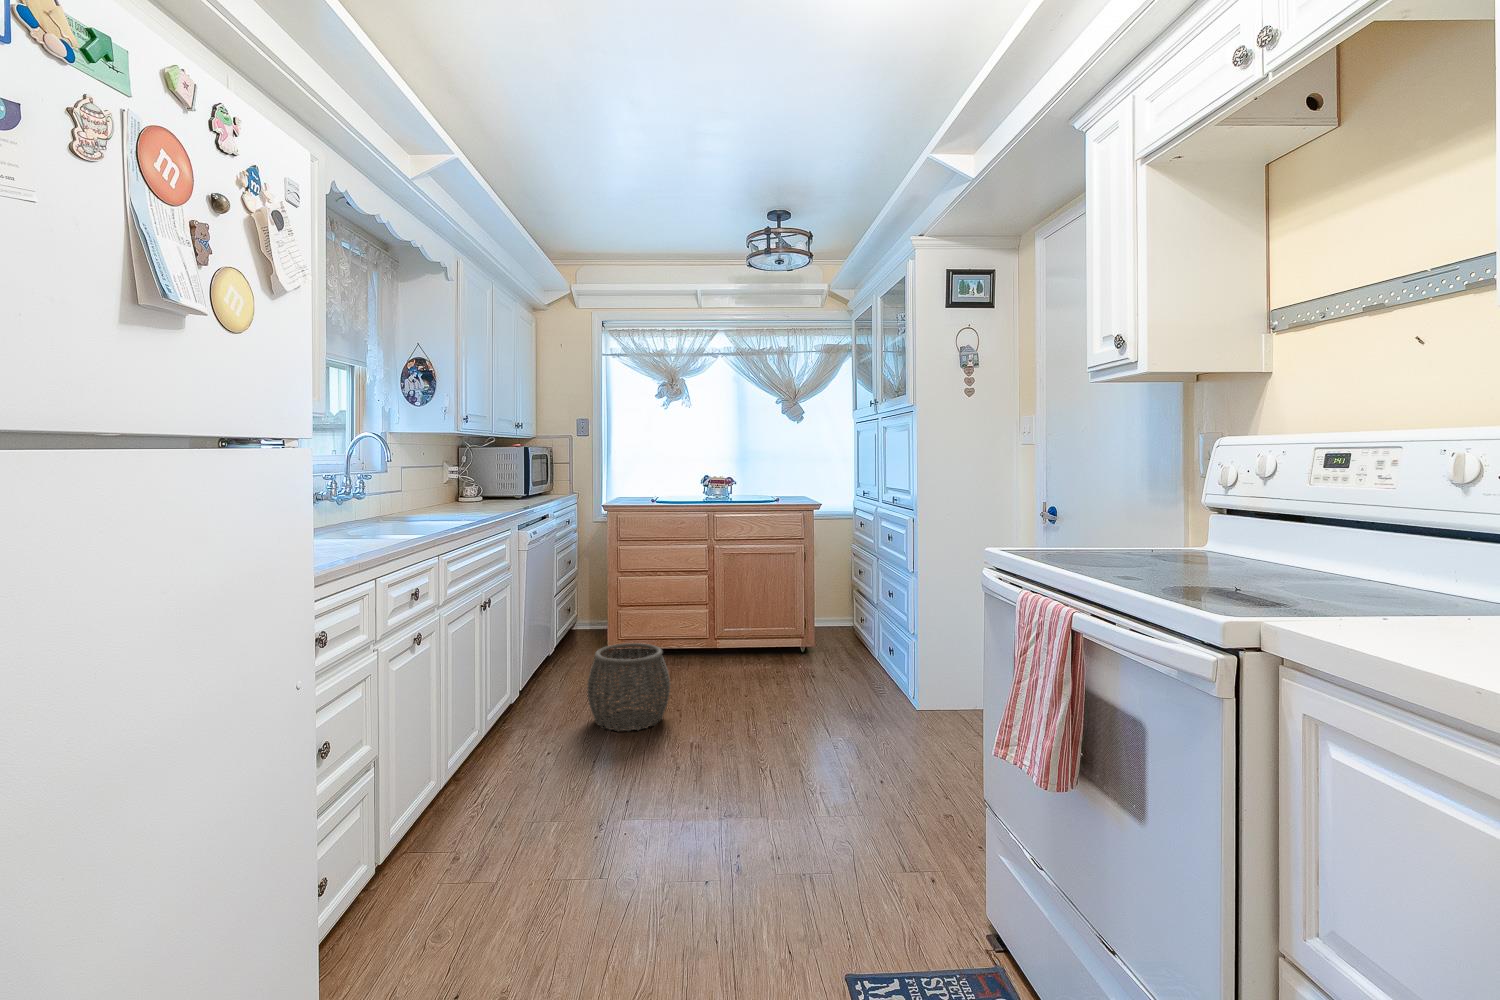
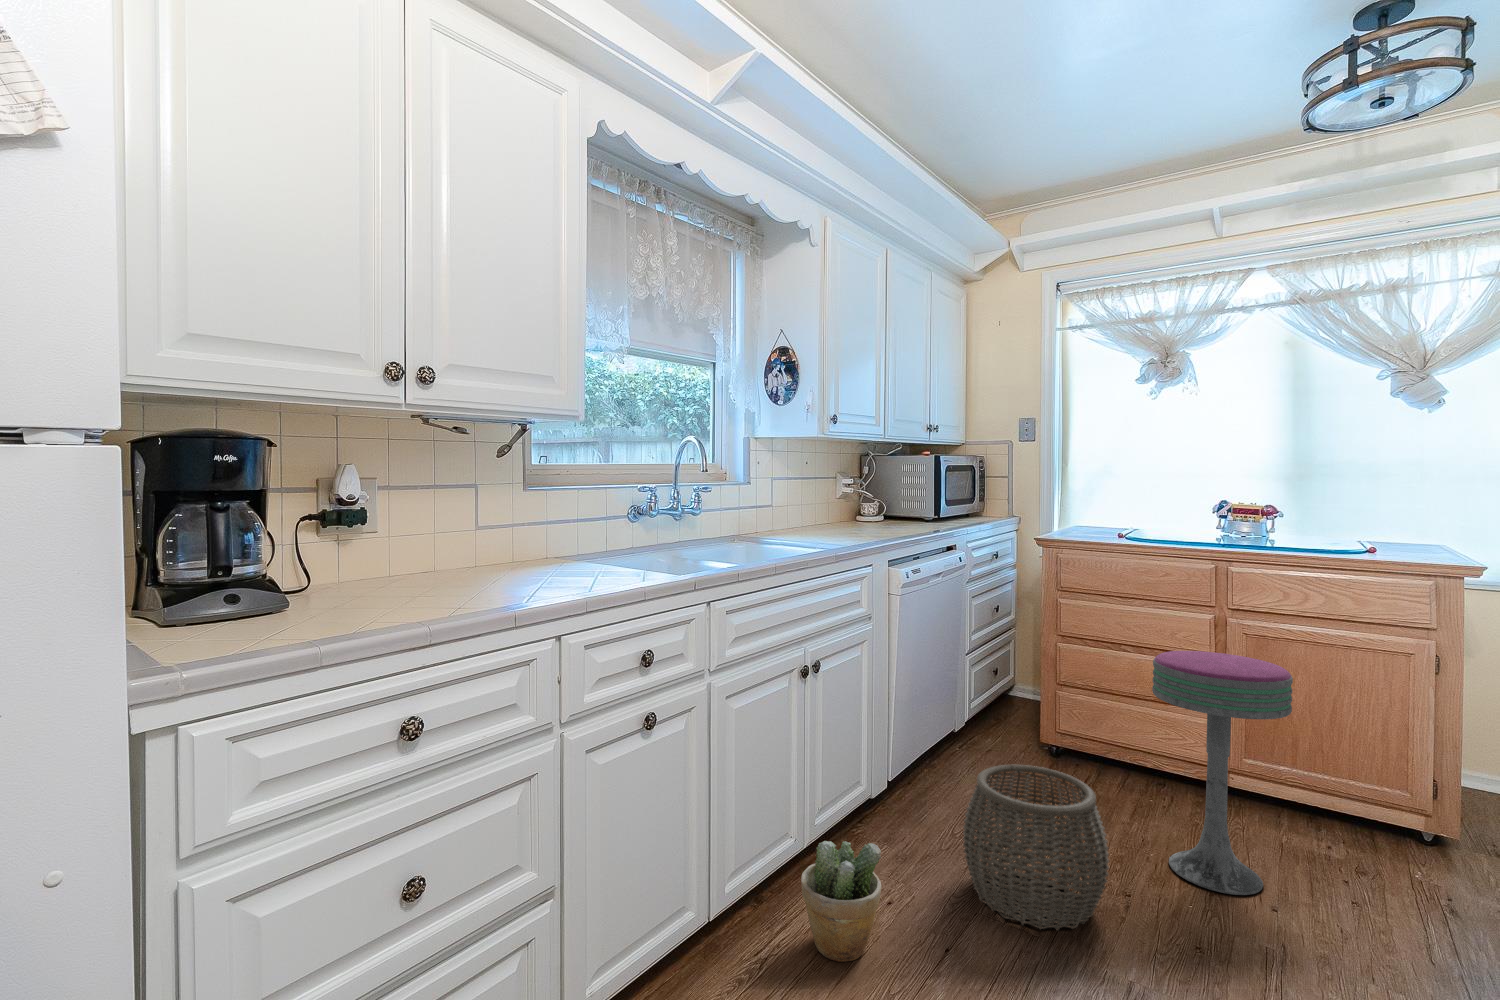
bar stool: none [683,564,748,692] -> present [1152,651,1293,895]
potted plant: none [499,700,553,778] -> present [801,841,882,962]

